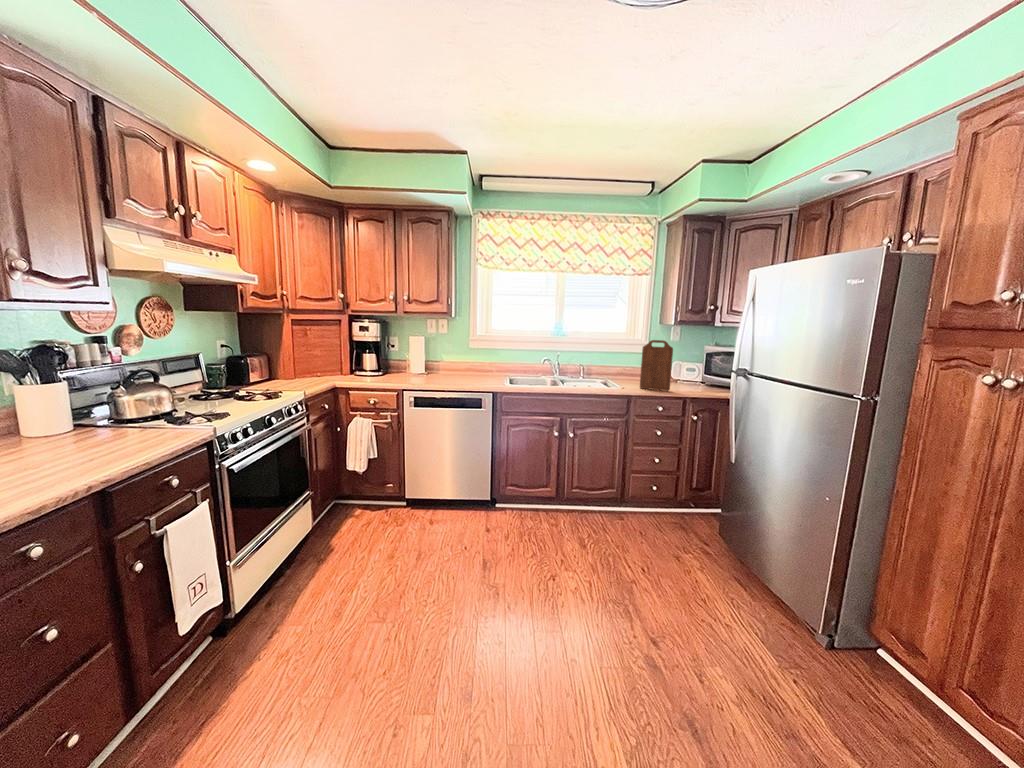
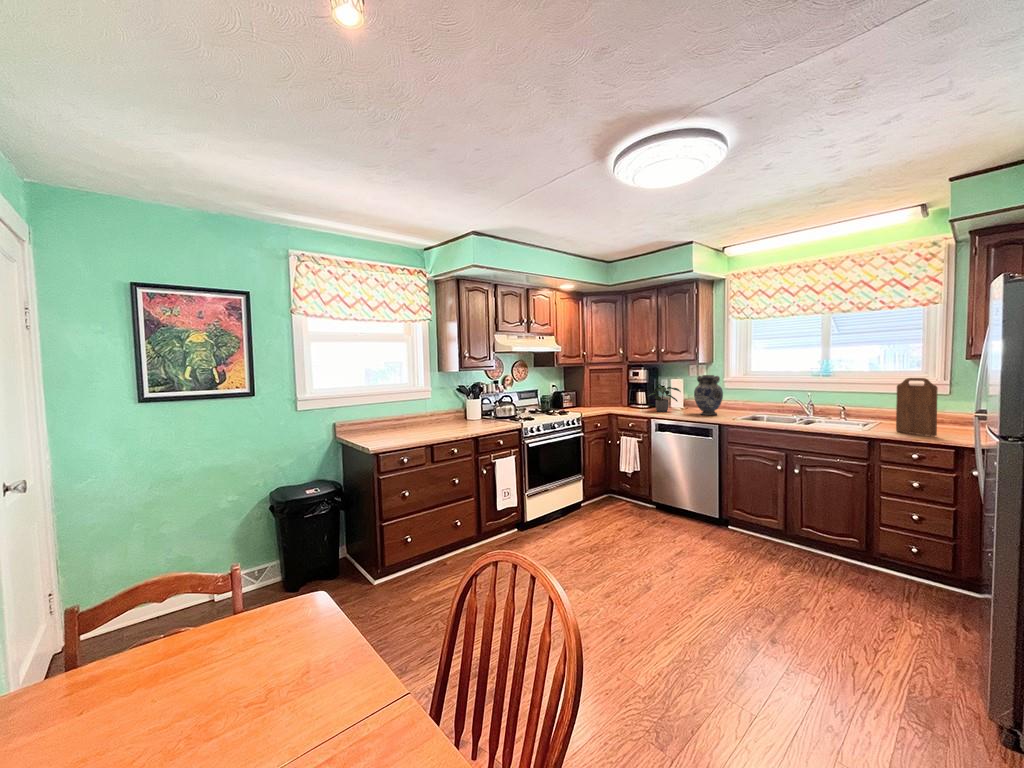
vase: none [452,333,484,382] -> present [694,375,723,415]
potted plant: none [391,346,430,380] -> present [649,386,681,412]

